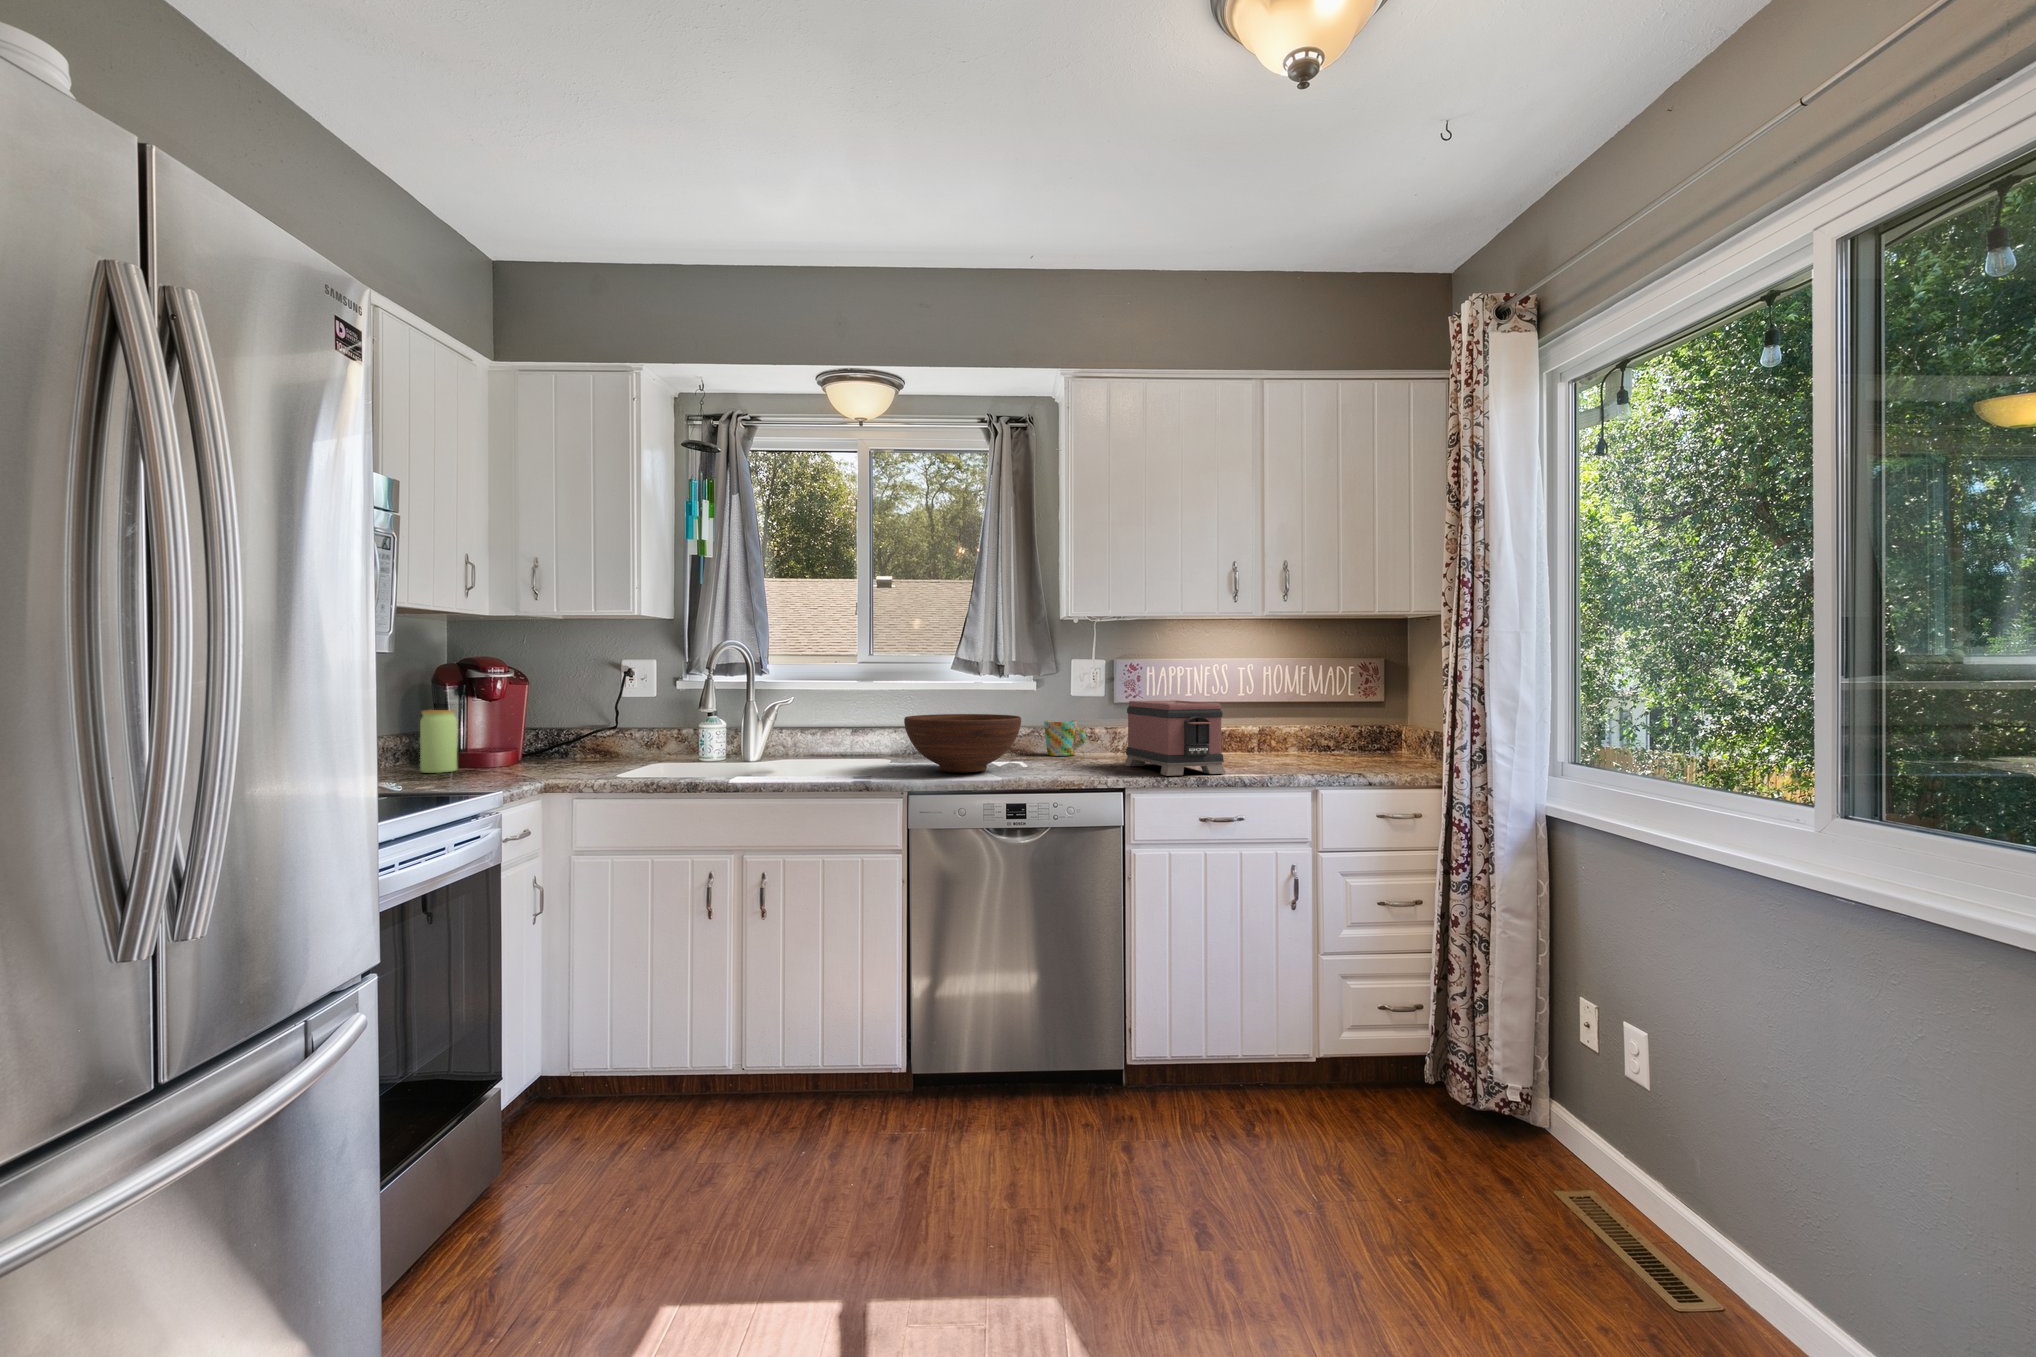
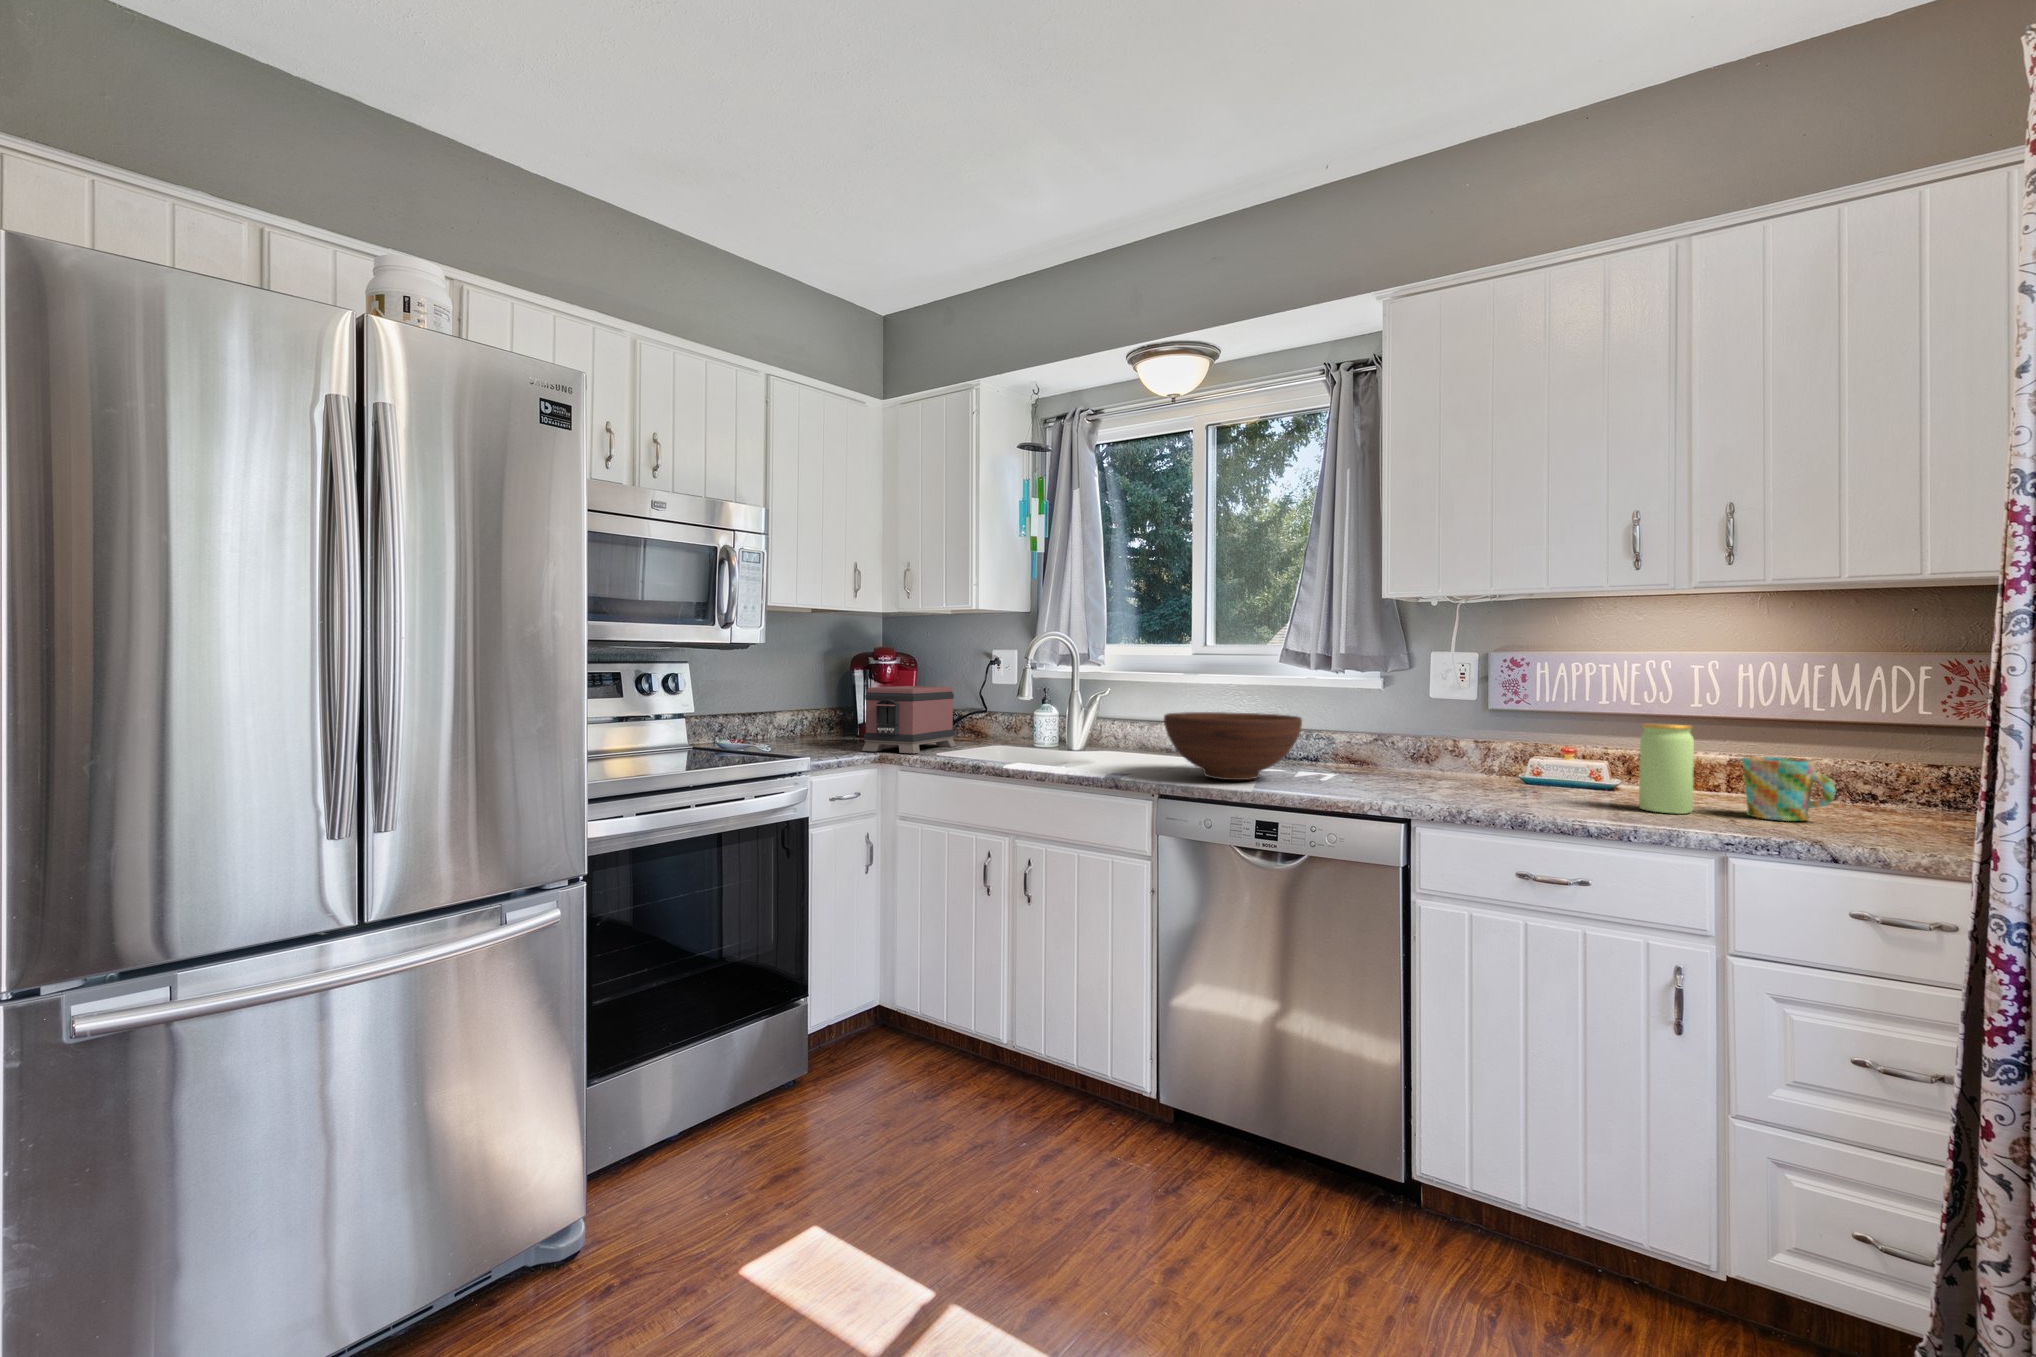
toaster: present [1124,700,1226,776] -> present [862,686,956,753]
jar: present [420,710,457,773] -> present [1639,724,1694,814]
mug: present [1044,721,1086,756] -> present [1742,756,1836,821]

